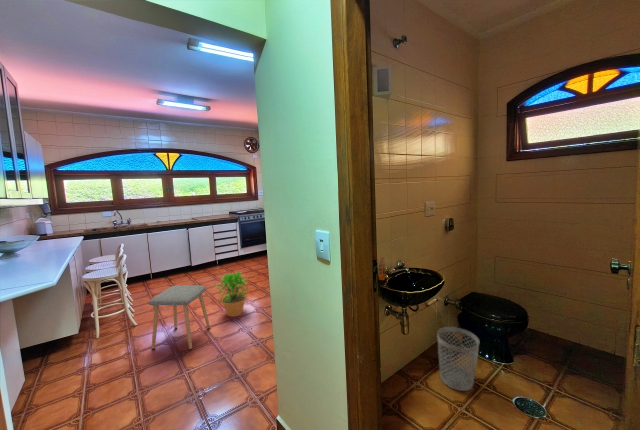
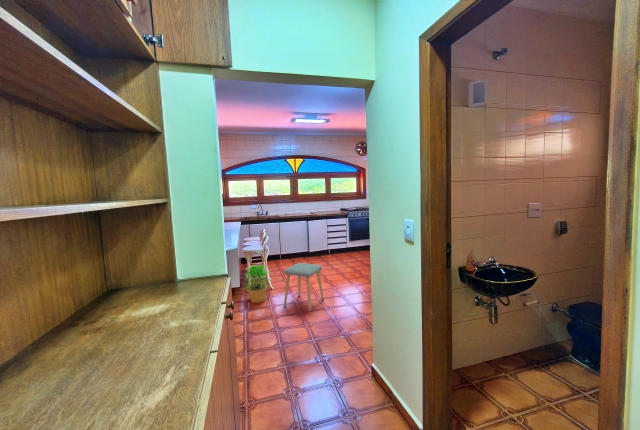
potted plant: present [218,272,247,317] -> present [245,265,268,303]
wastebasket: present [437,327,479,391] -> none [535,330,586,396]

